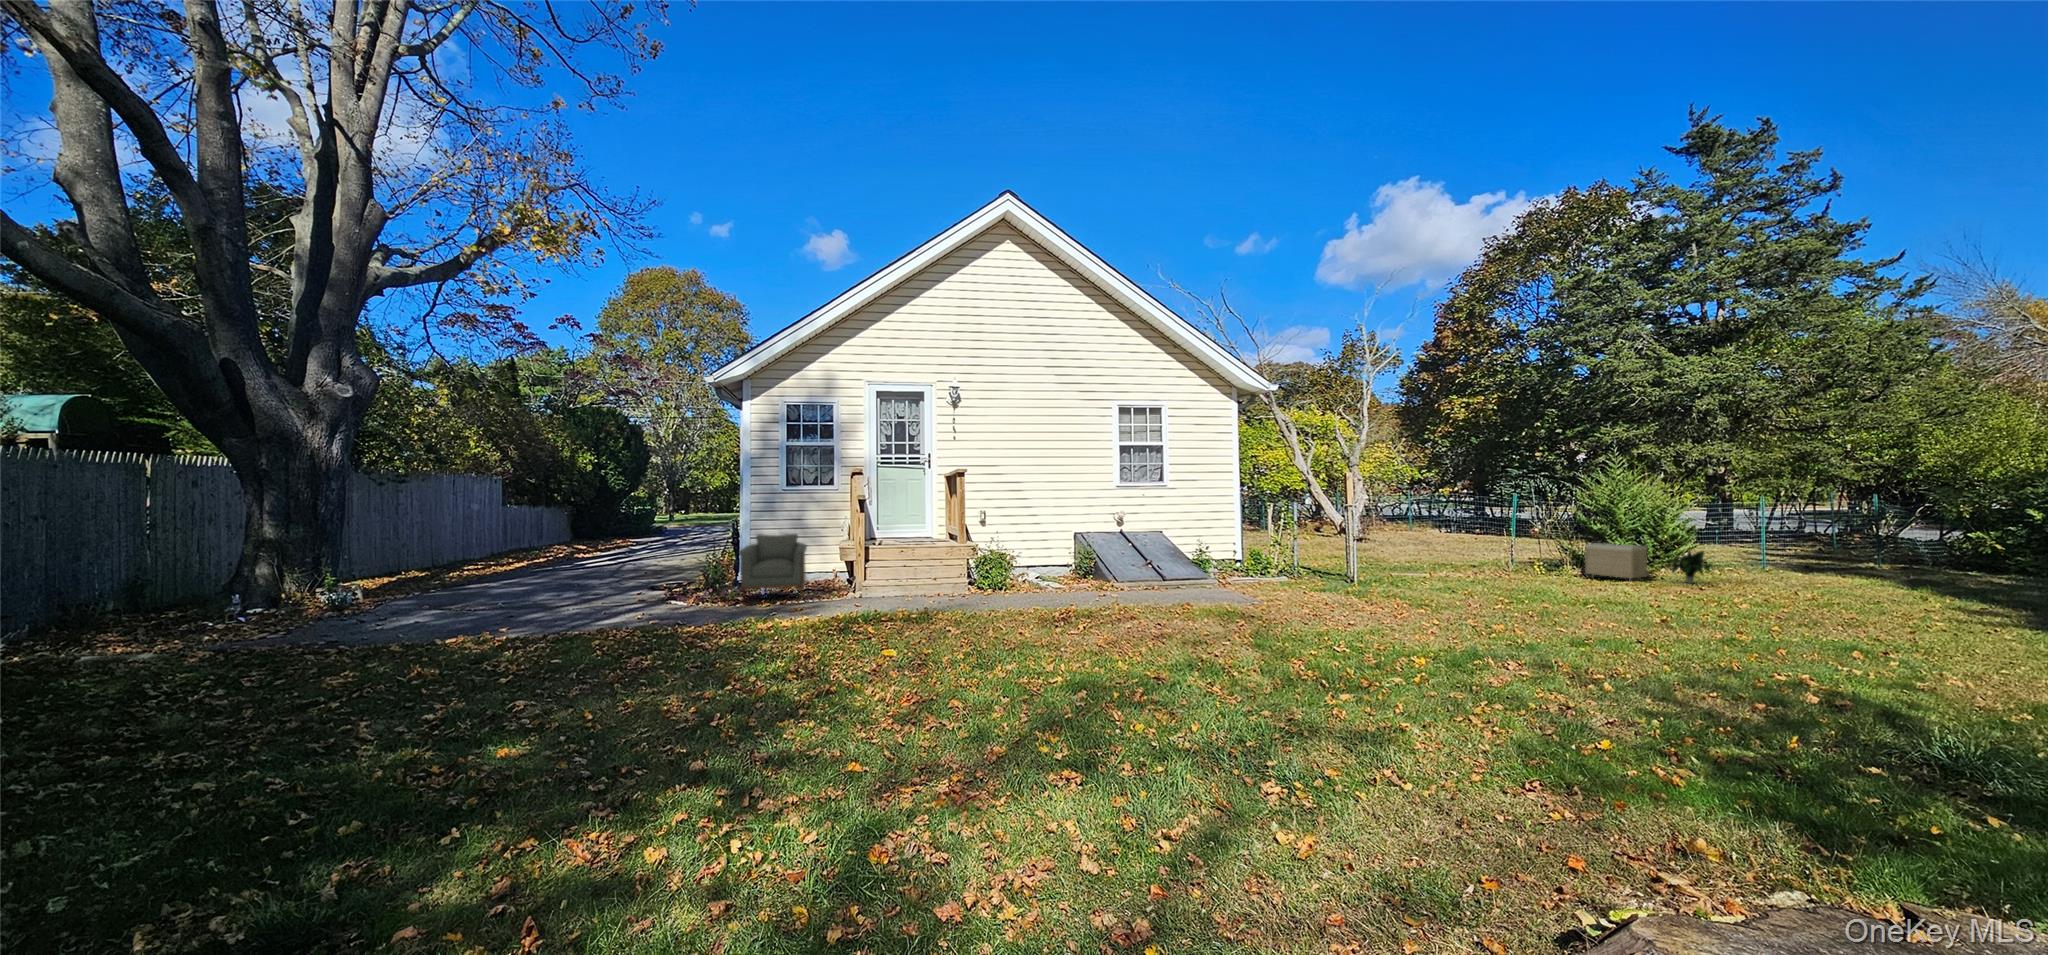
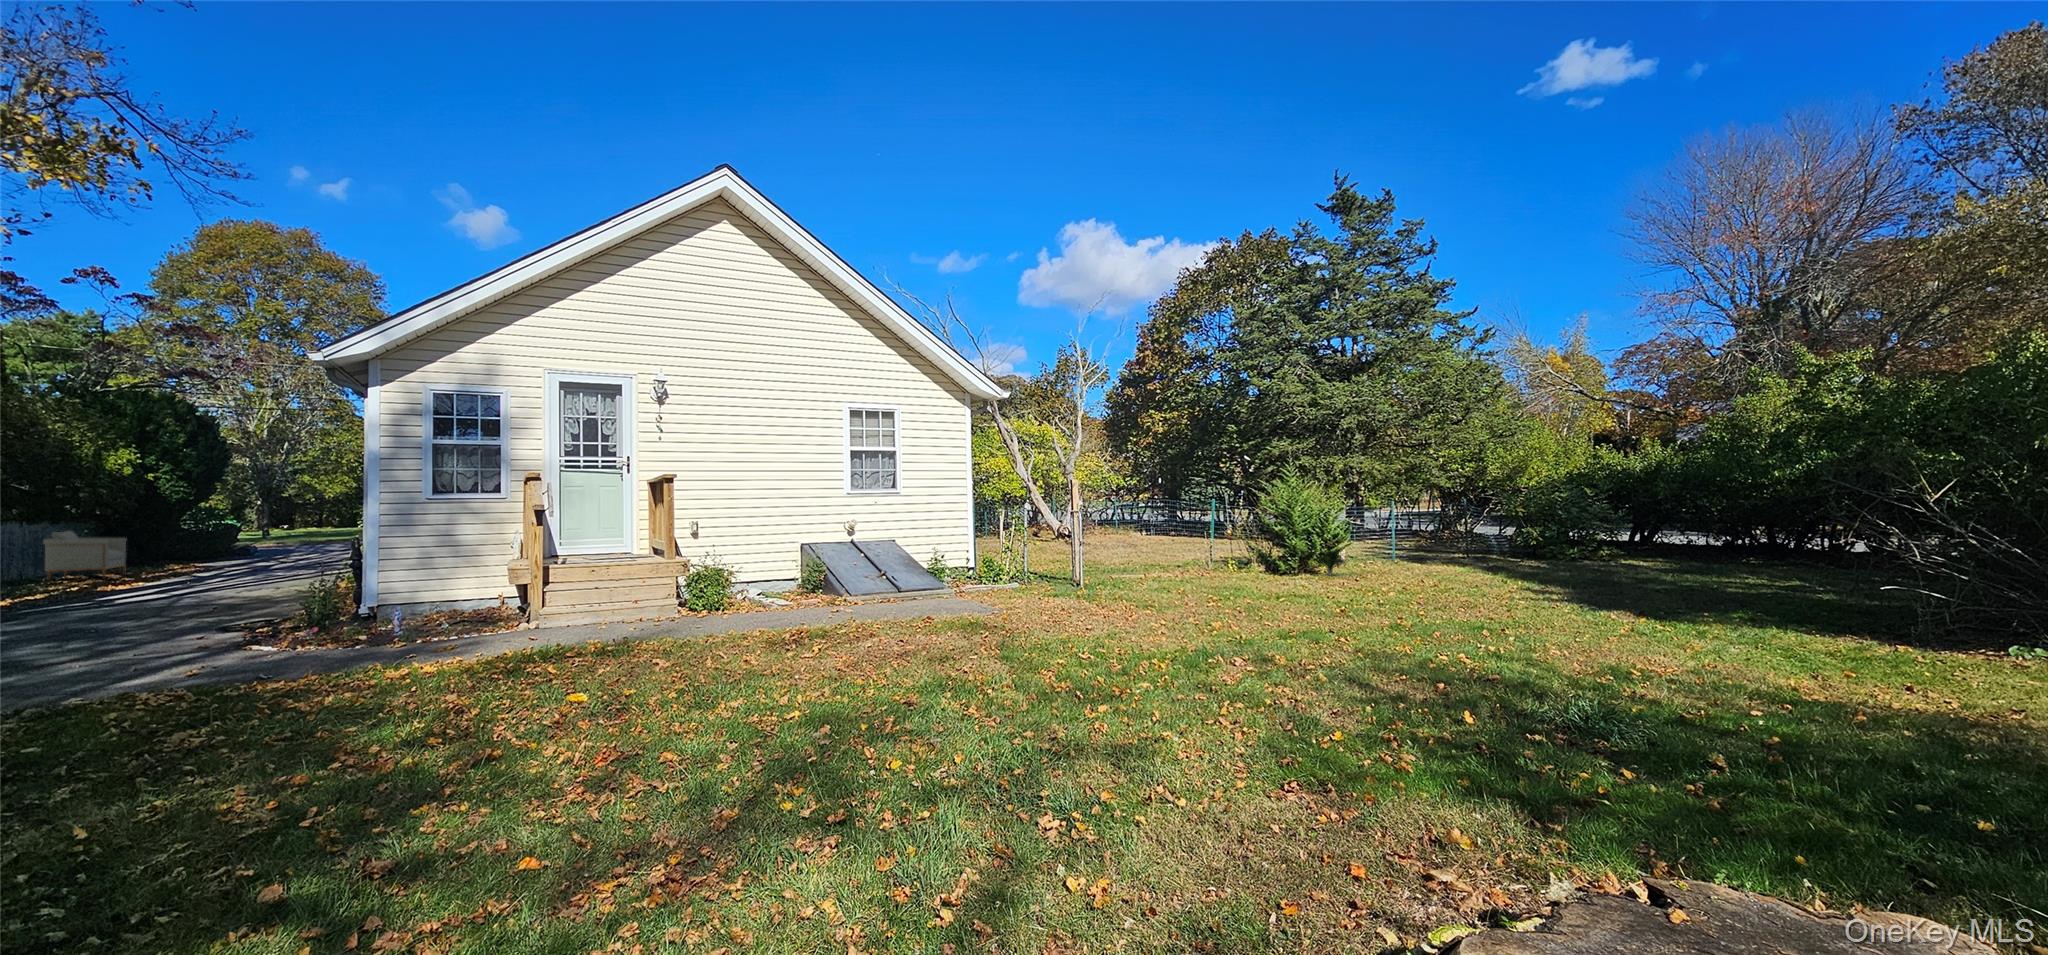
armchair: present [739,534,807,601] -> present [43,531,126,580]
storage bench: present [1585,543,1647,580] -> none [1257,544,1301,575]

